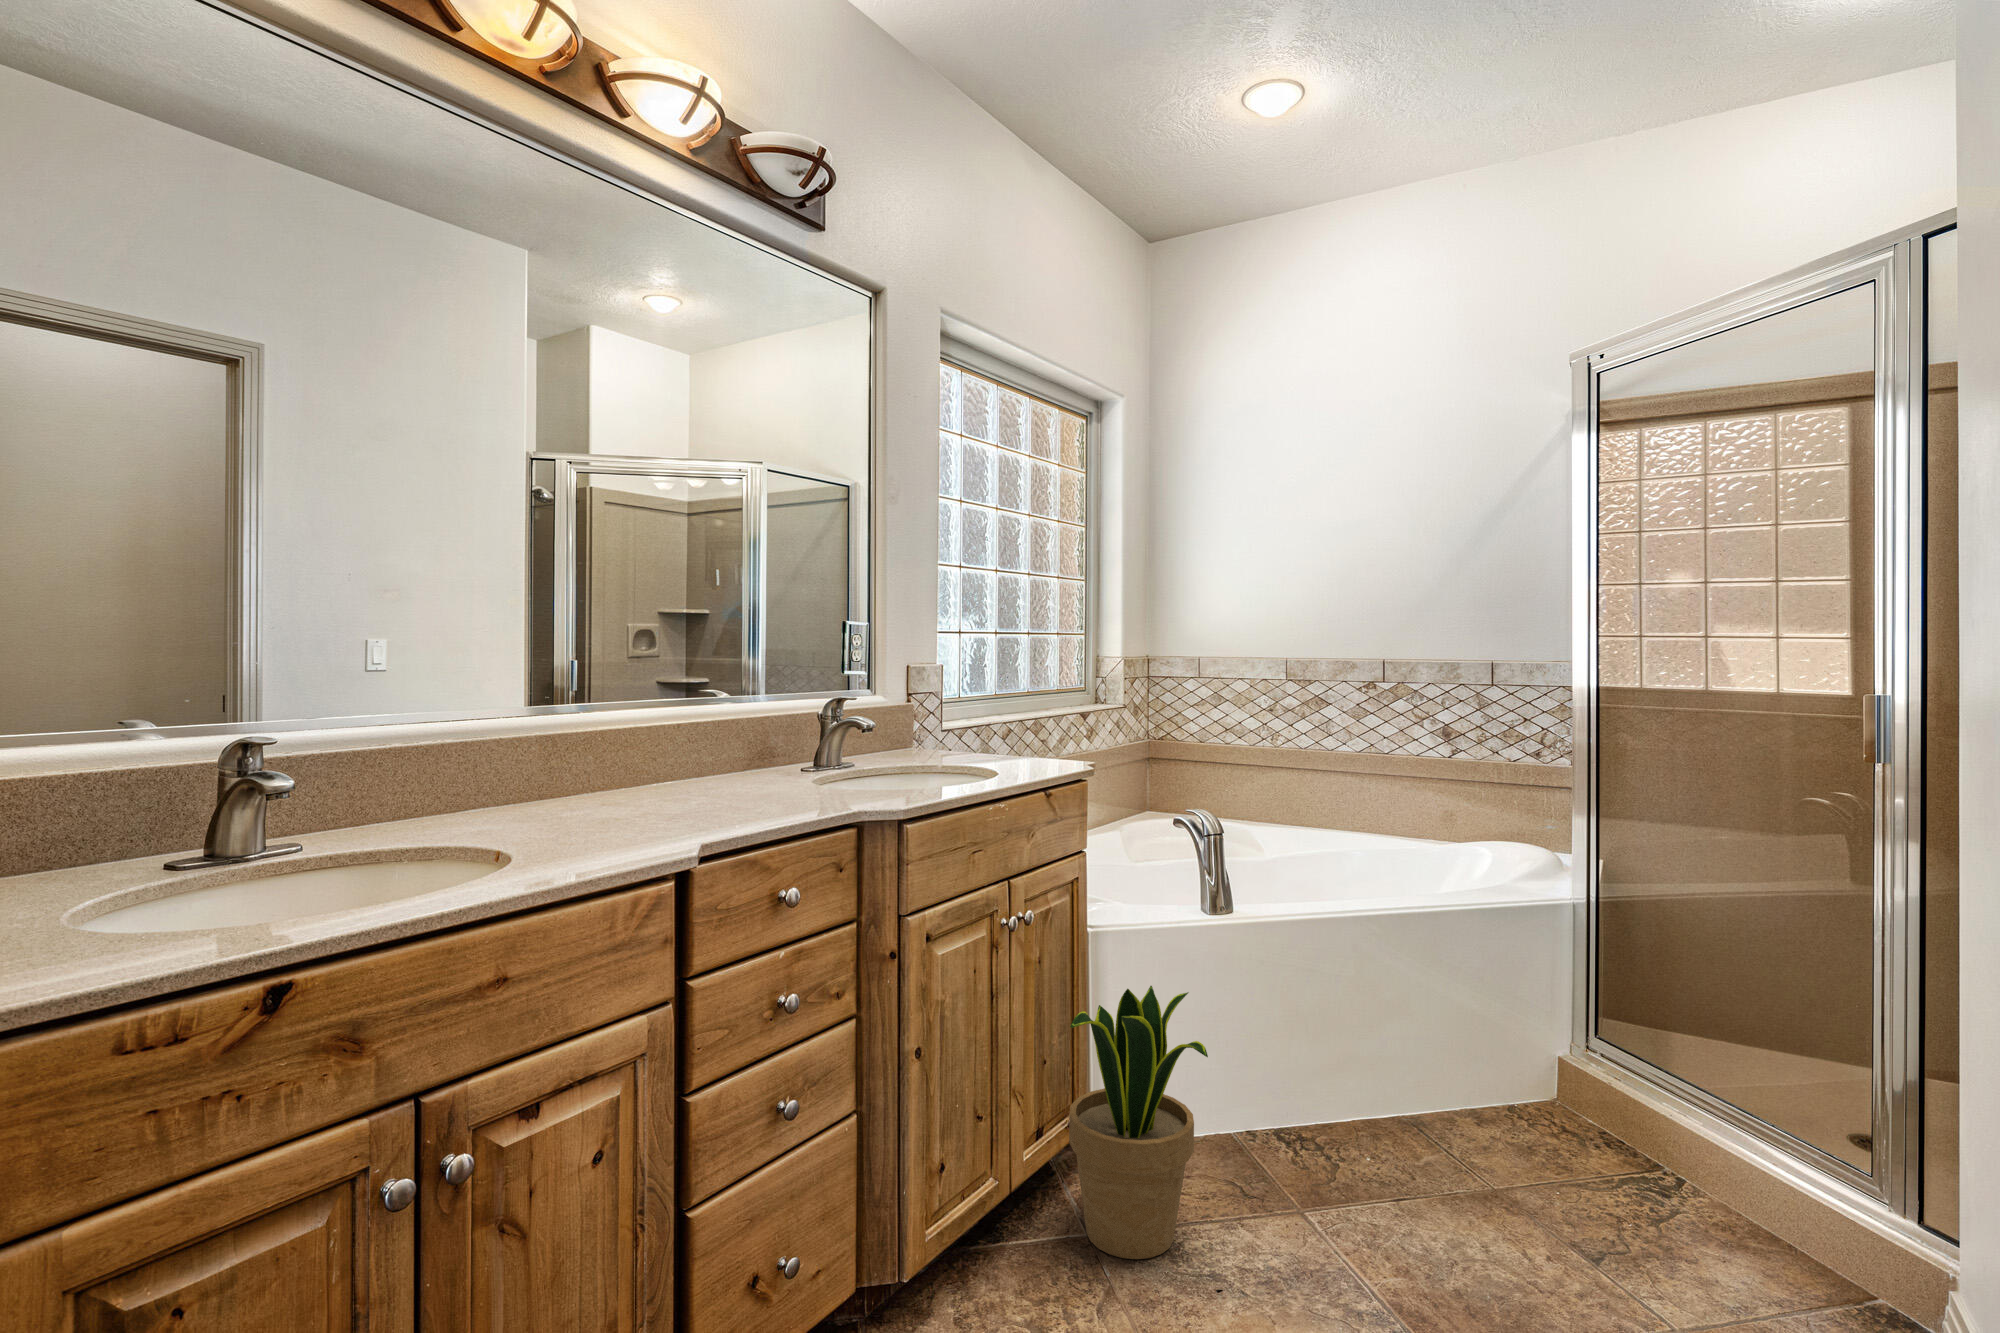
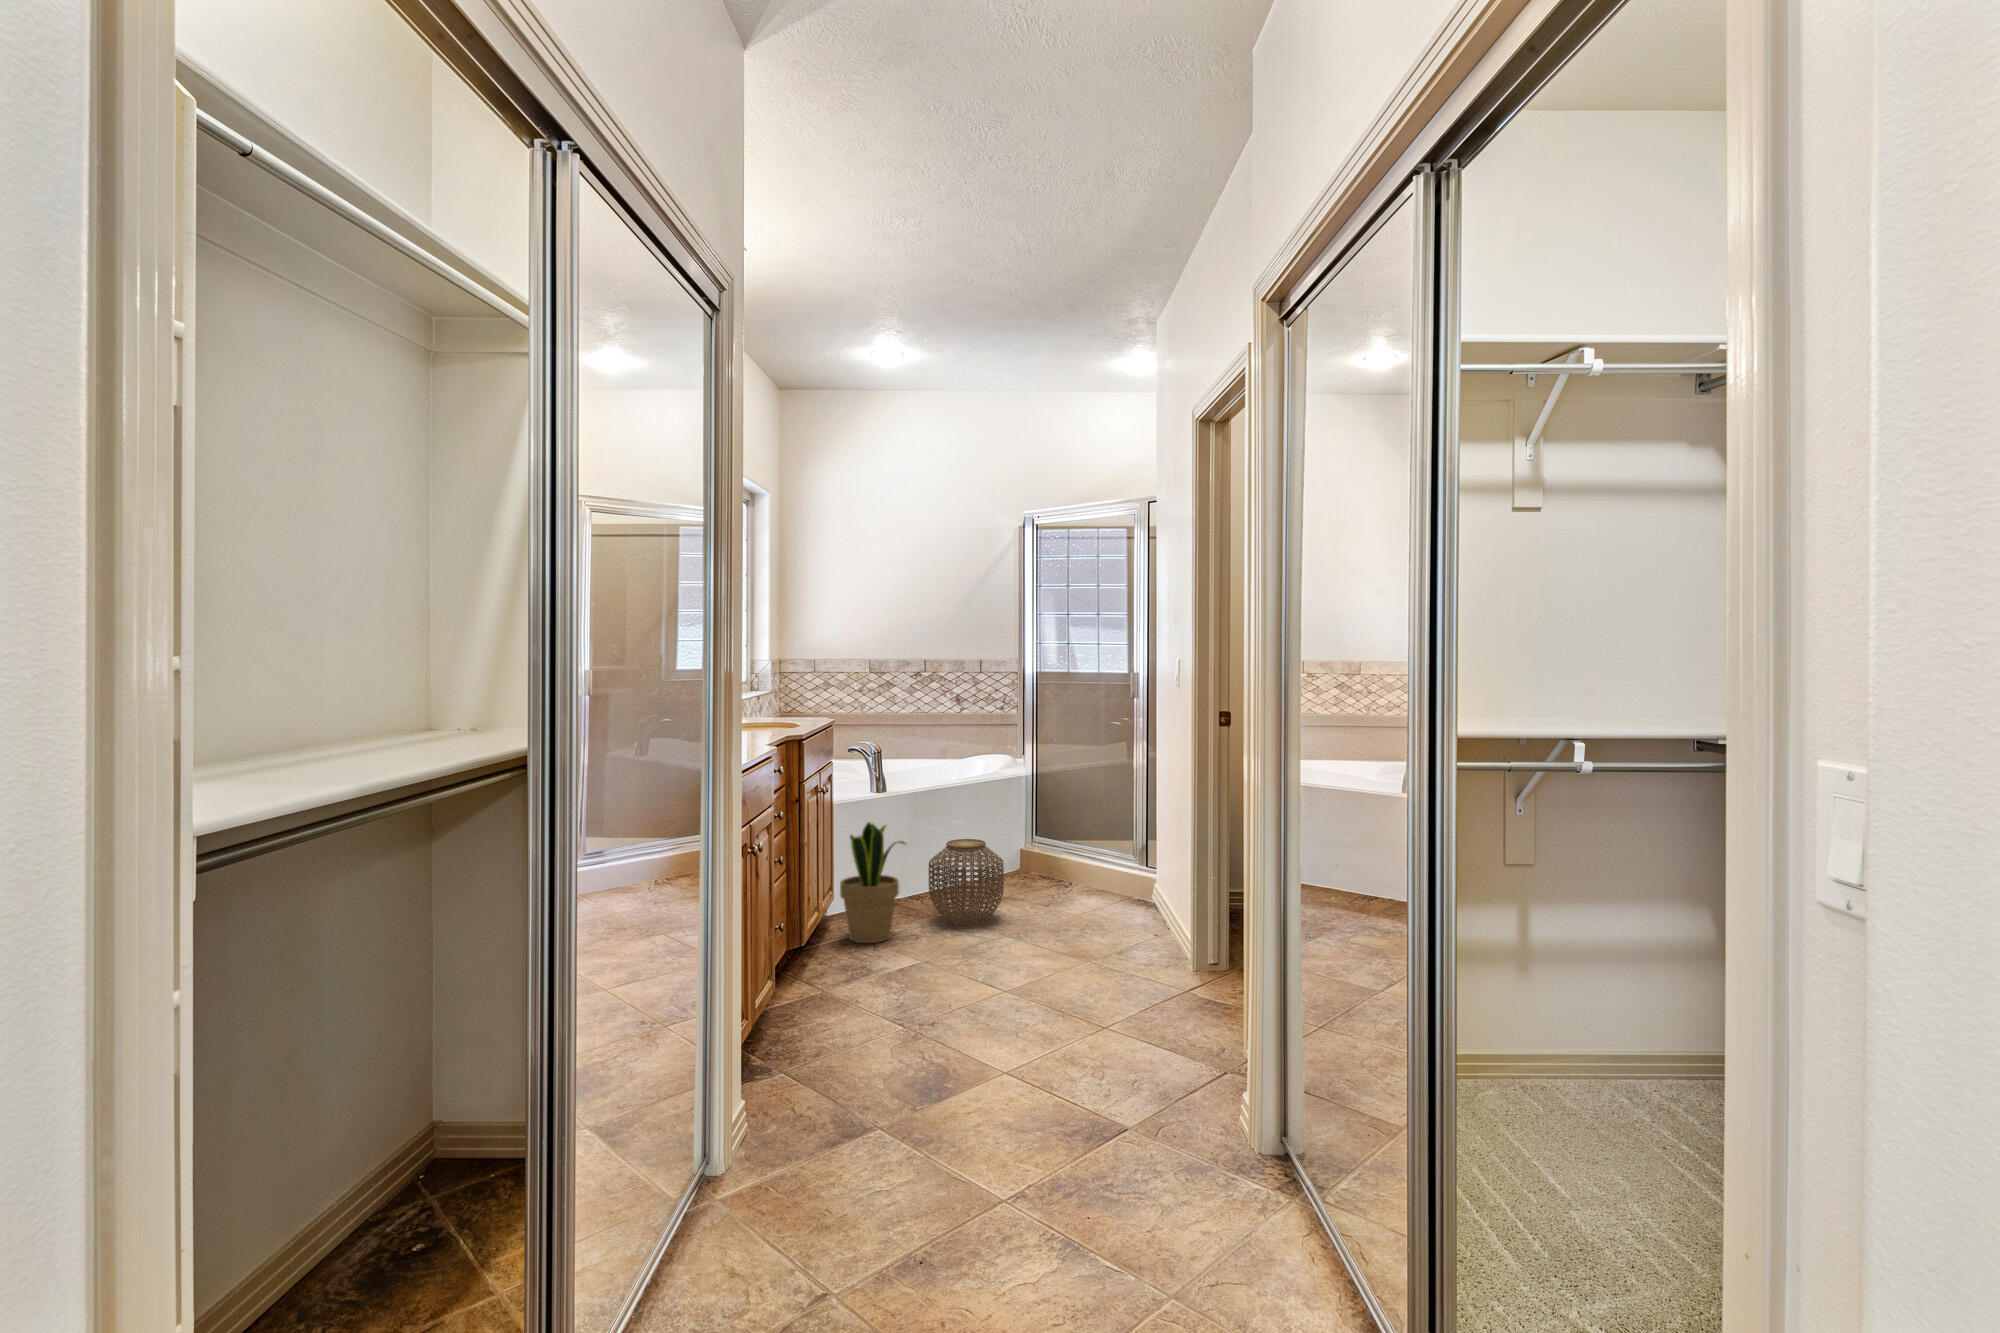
woven basket: none [1283,1046,1465,1264] -> present [929,839,1004,925]

